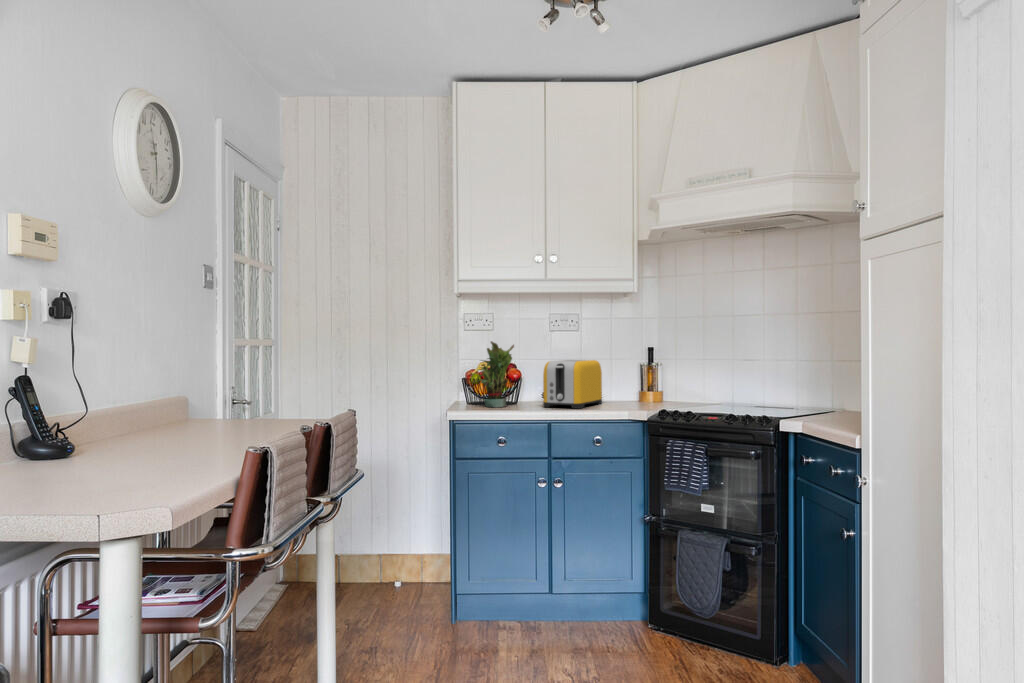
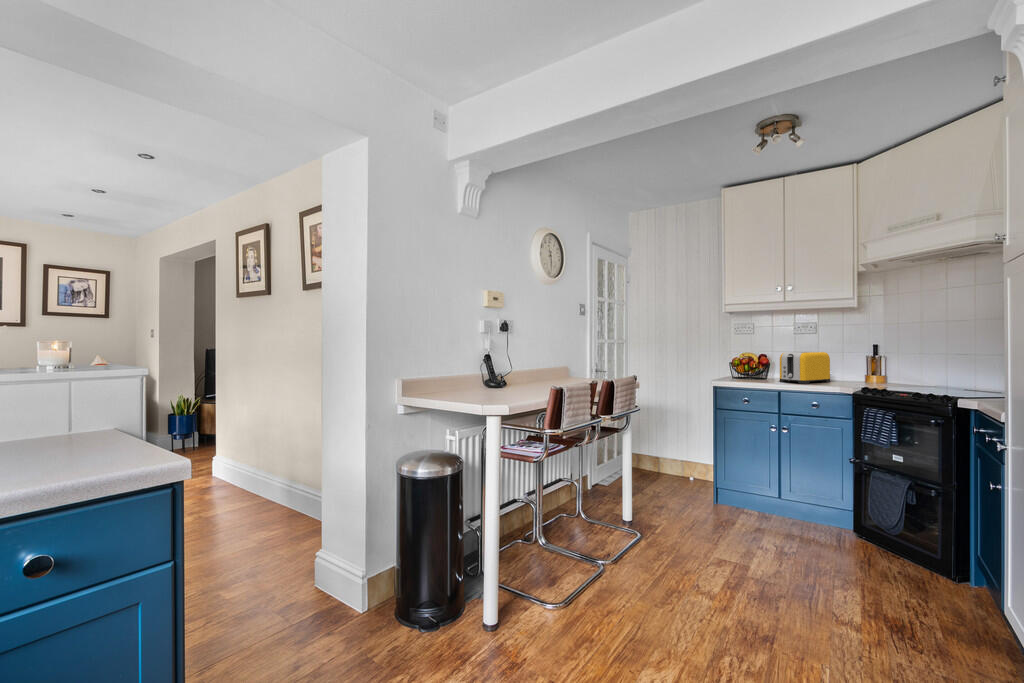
potted plant: present [475,341,514,407] -> none [731,340,759,380]

